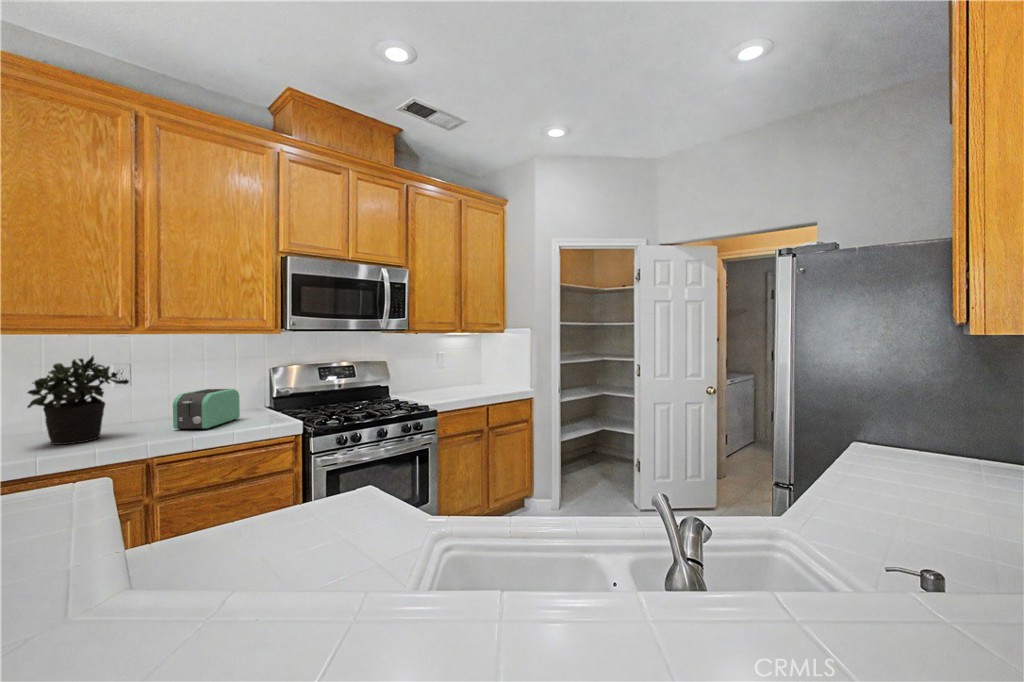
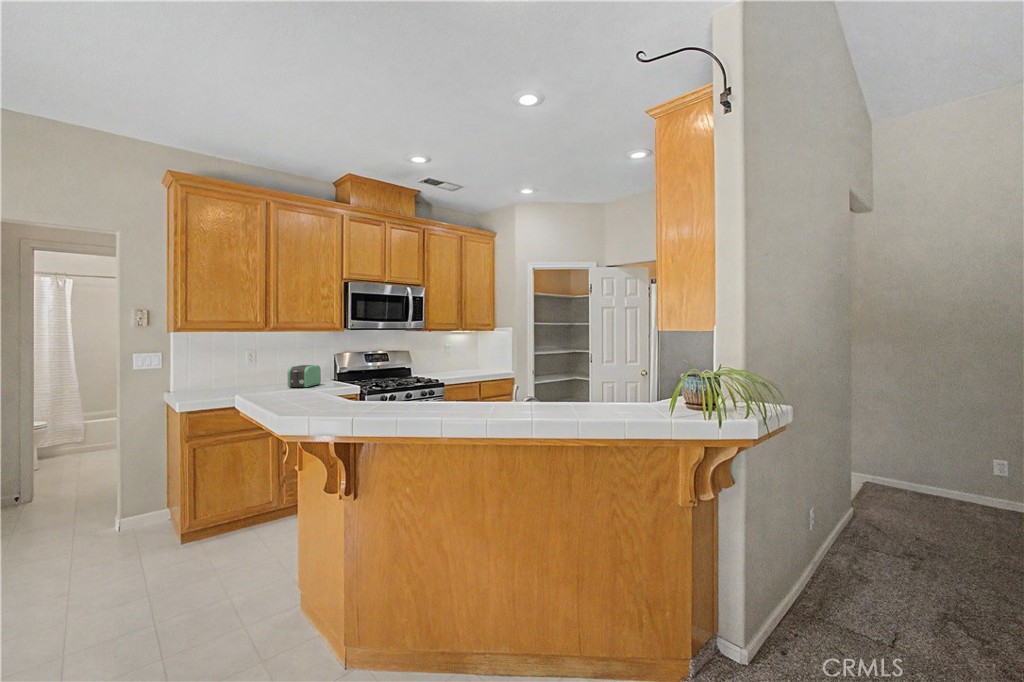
potted plant: present [27,356,129,445] -> none [221,343,265,392]

